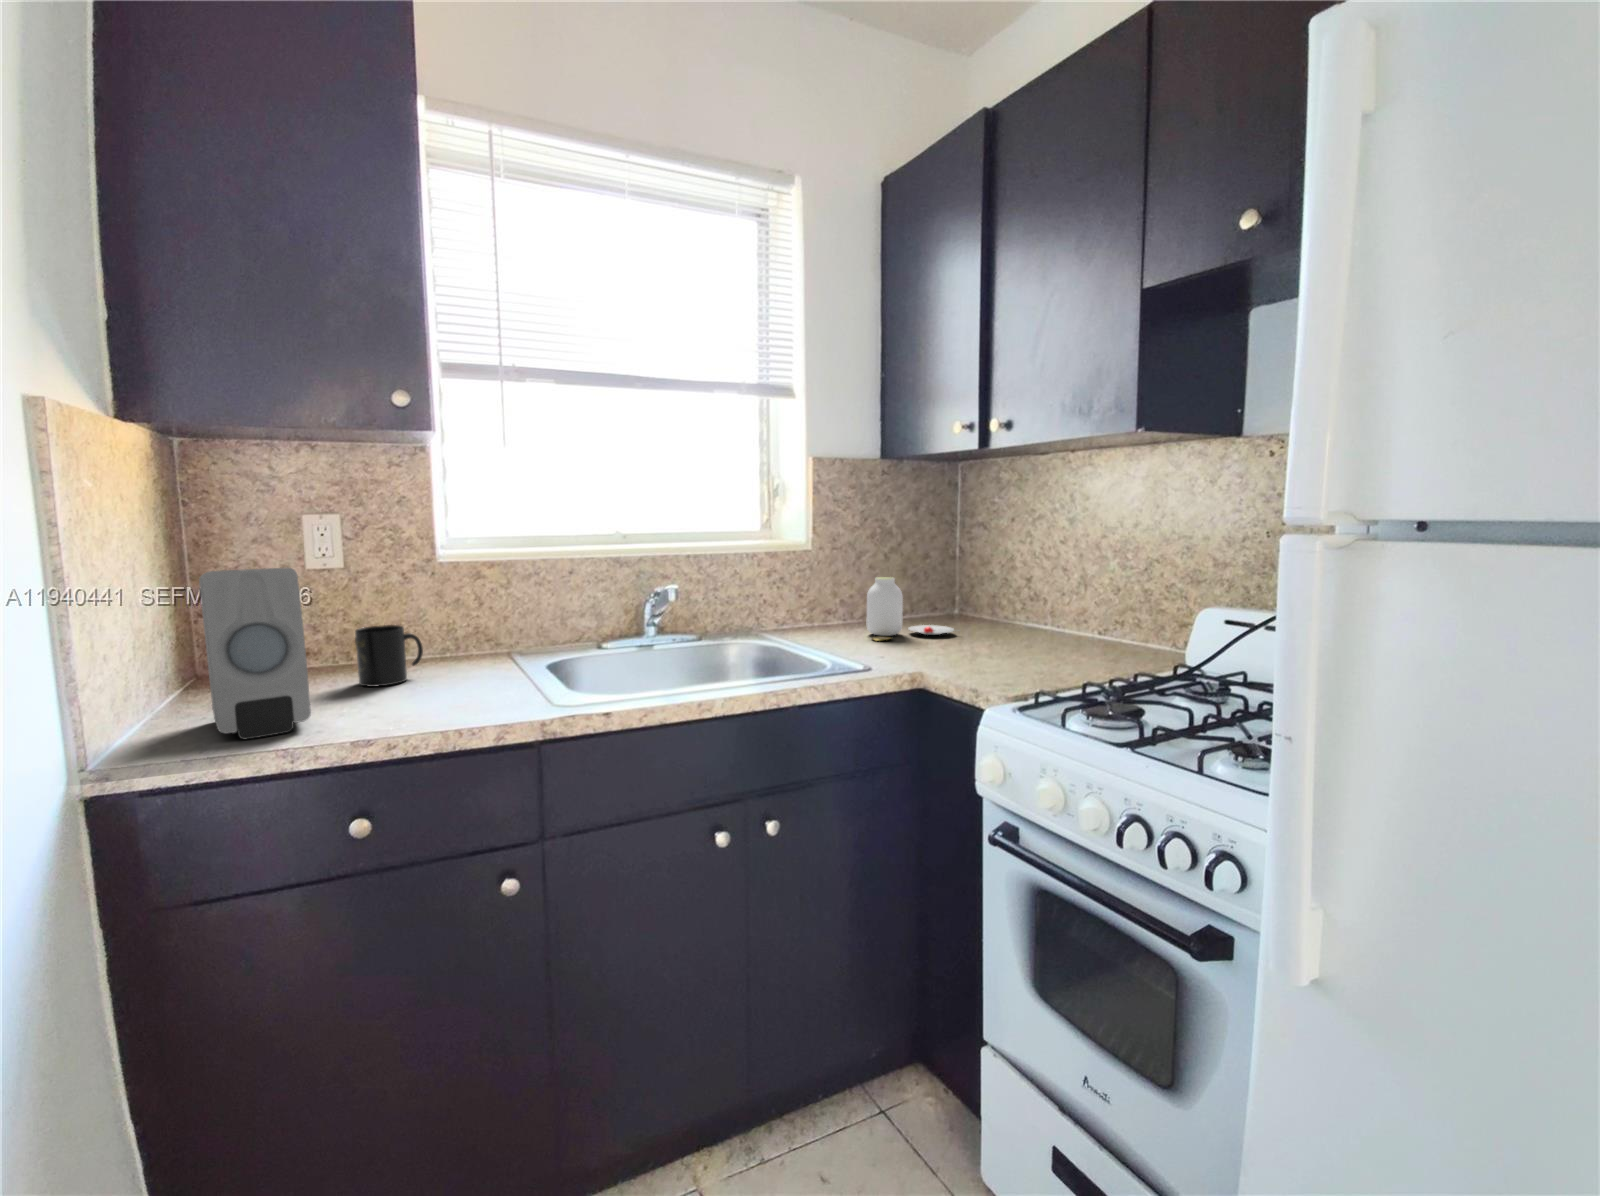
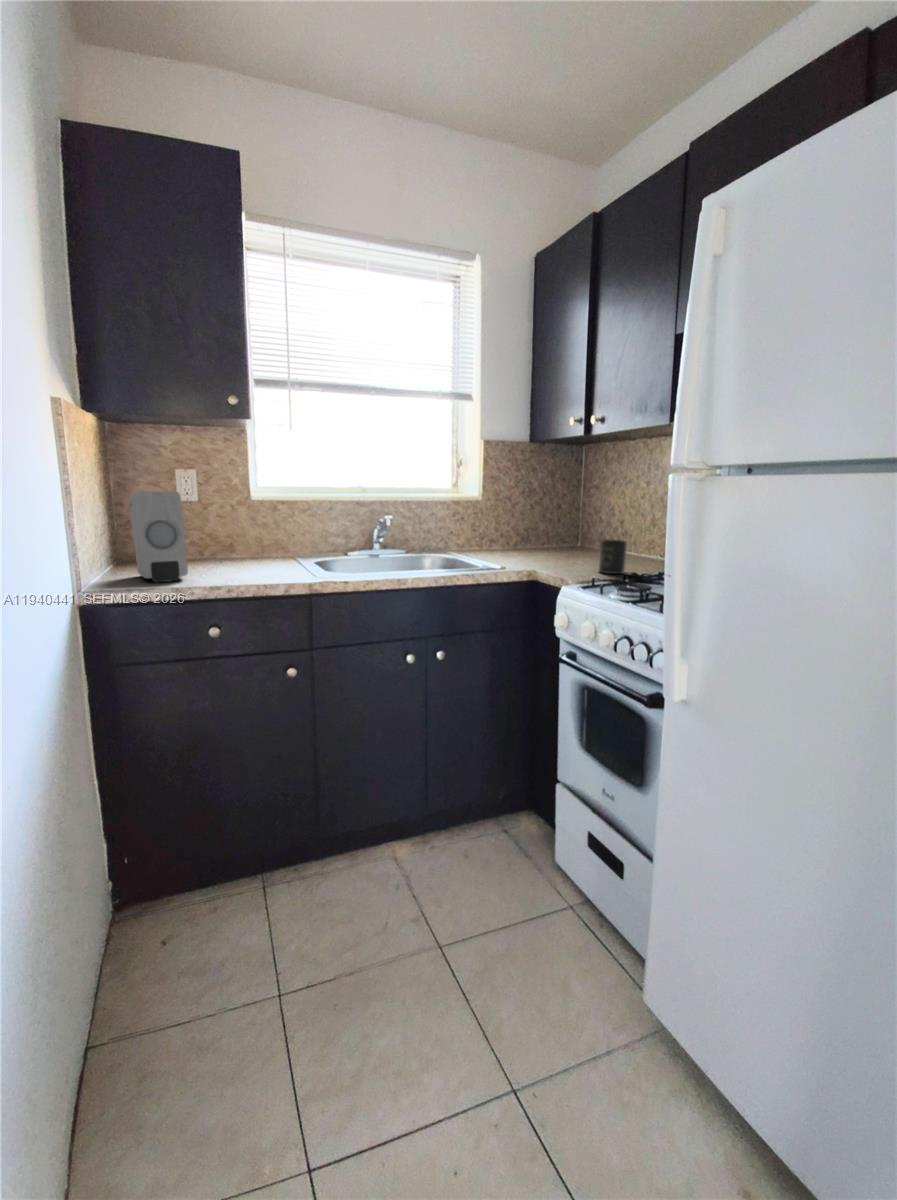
jar: present [866,577,954,641] -> none [512,518,572,557]
mug: present [355,625,423,687] -> present [599,540,627,574]

